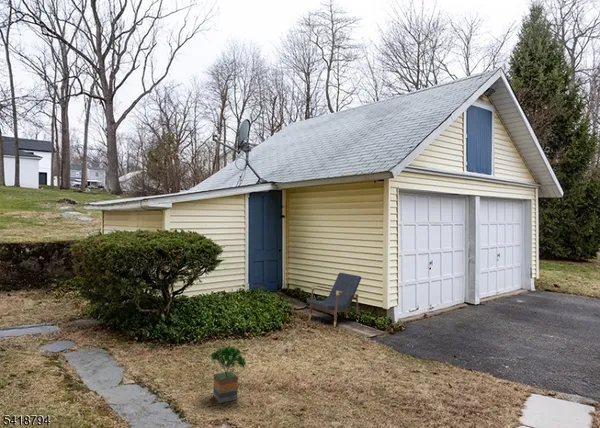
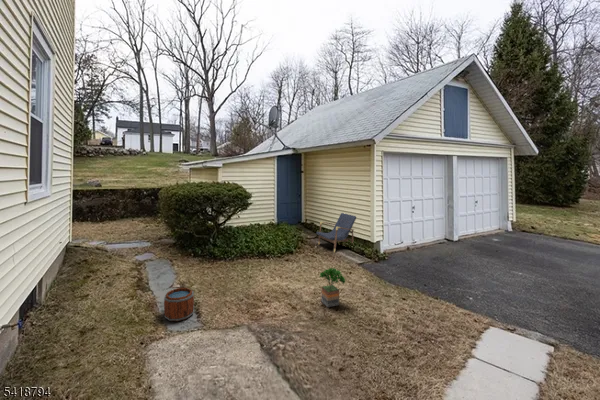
potted tree: present [210,347,246,403] -> present [320,268,345,307]
bucket: none [138,371,178,416] -> present [164,288,194,321]

